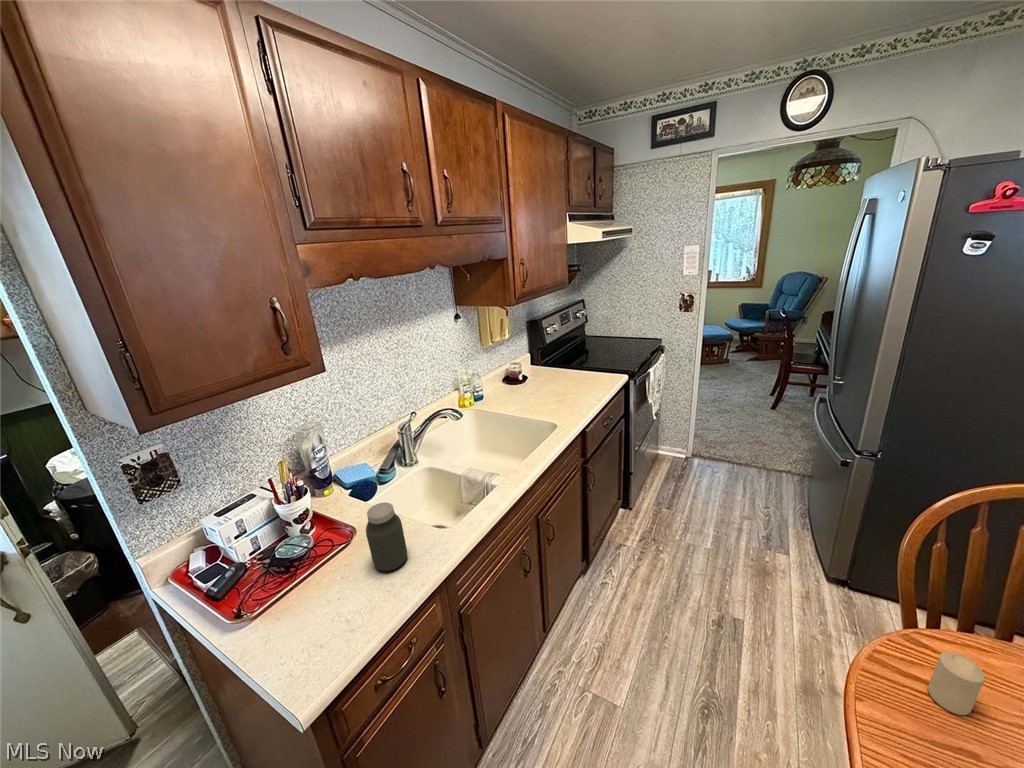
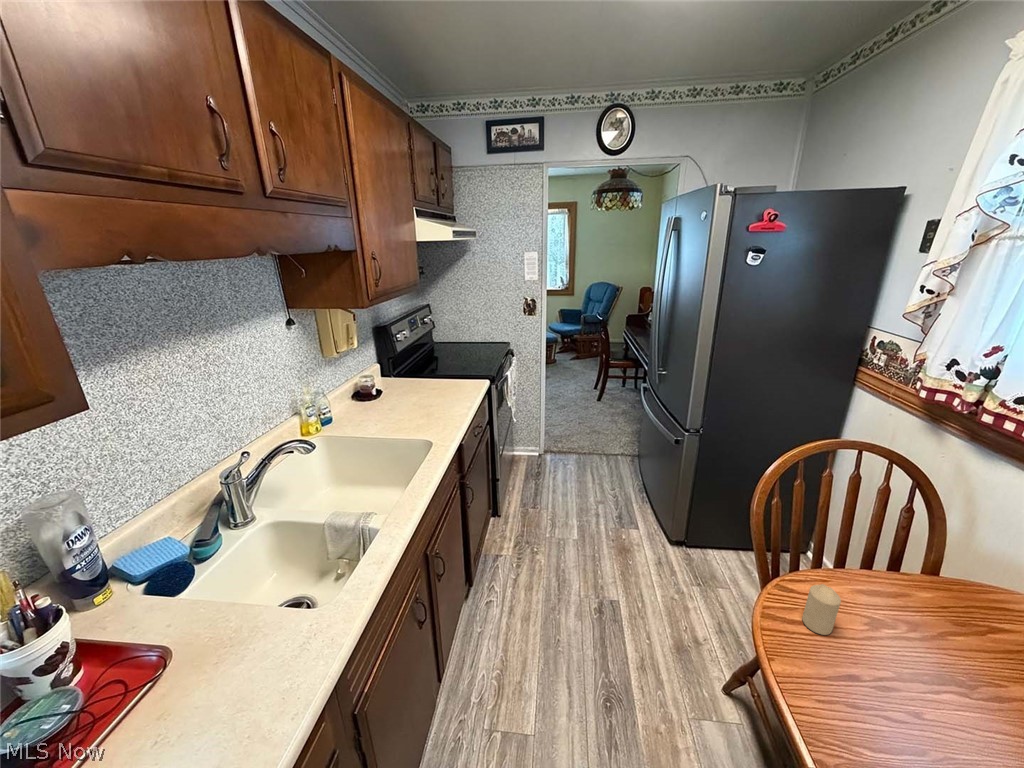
jar: present [366,502,407,571] -> none [209,591,279,696]

